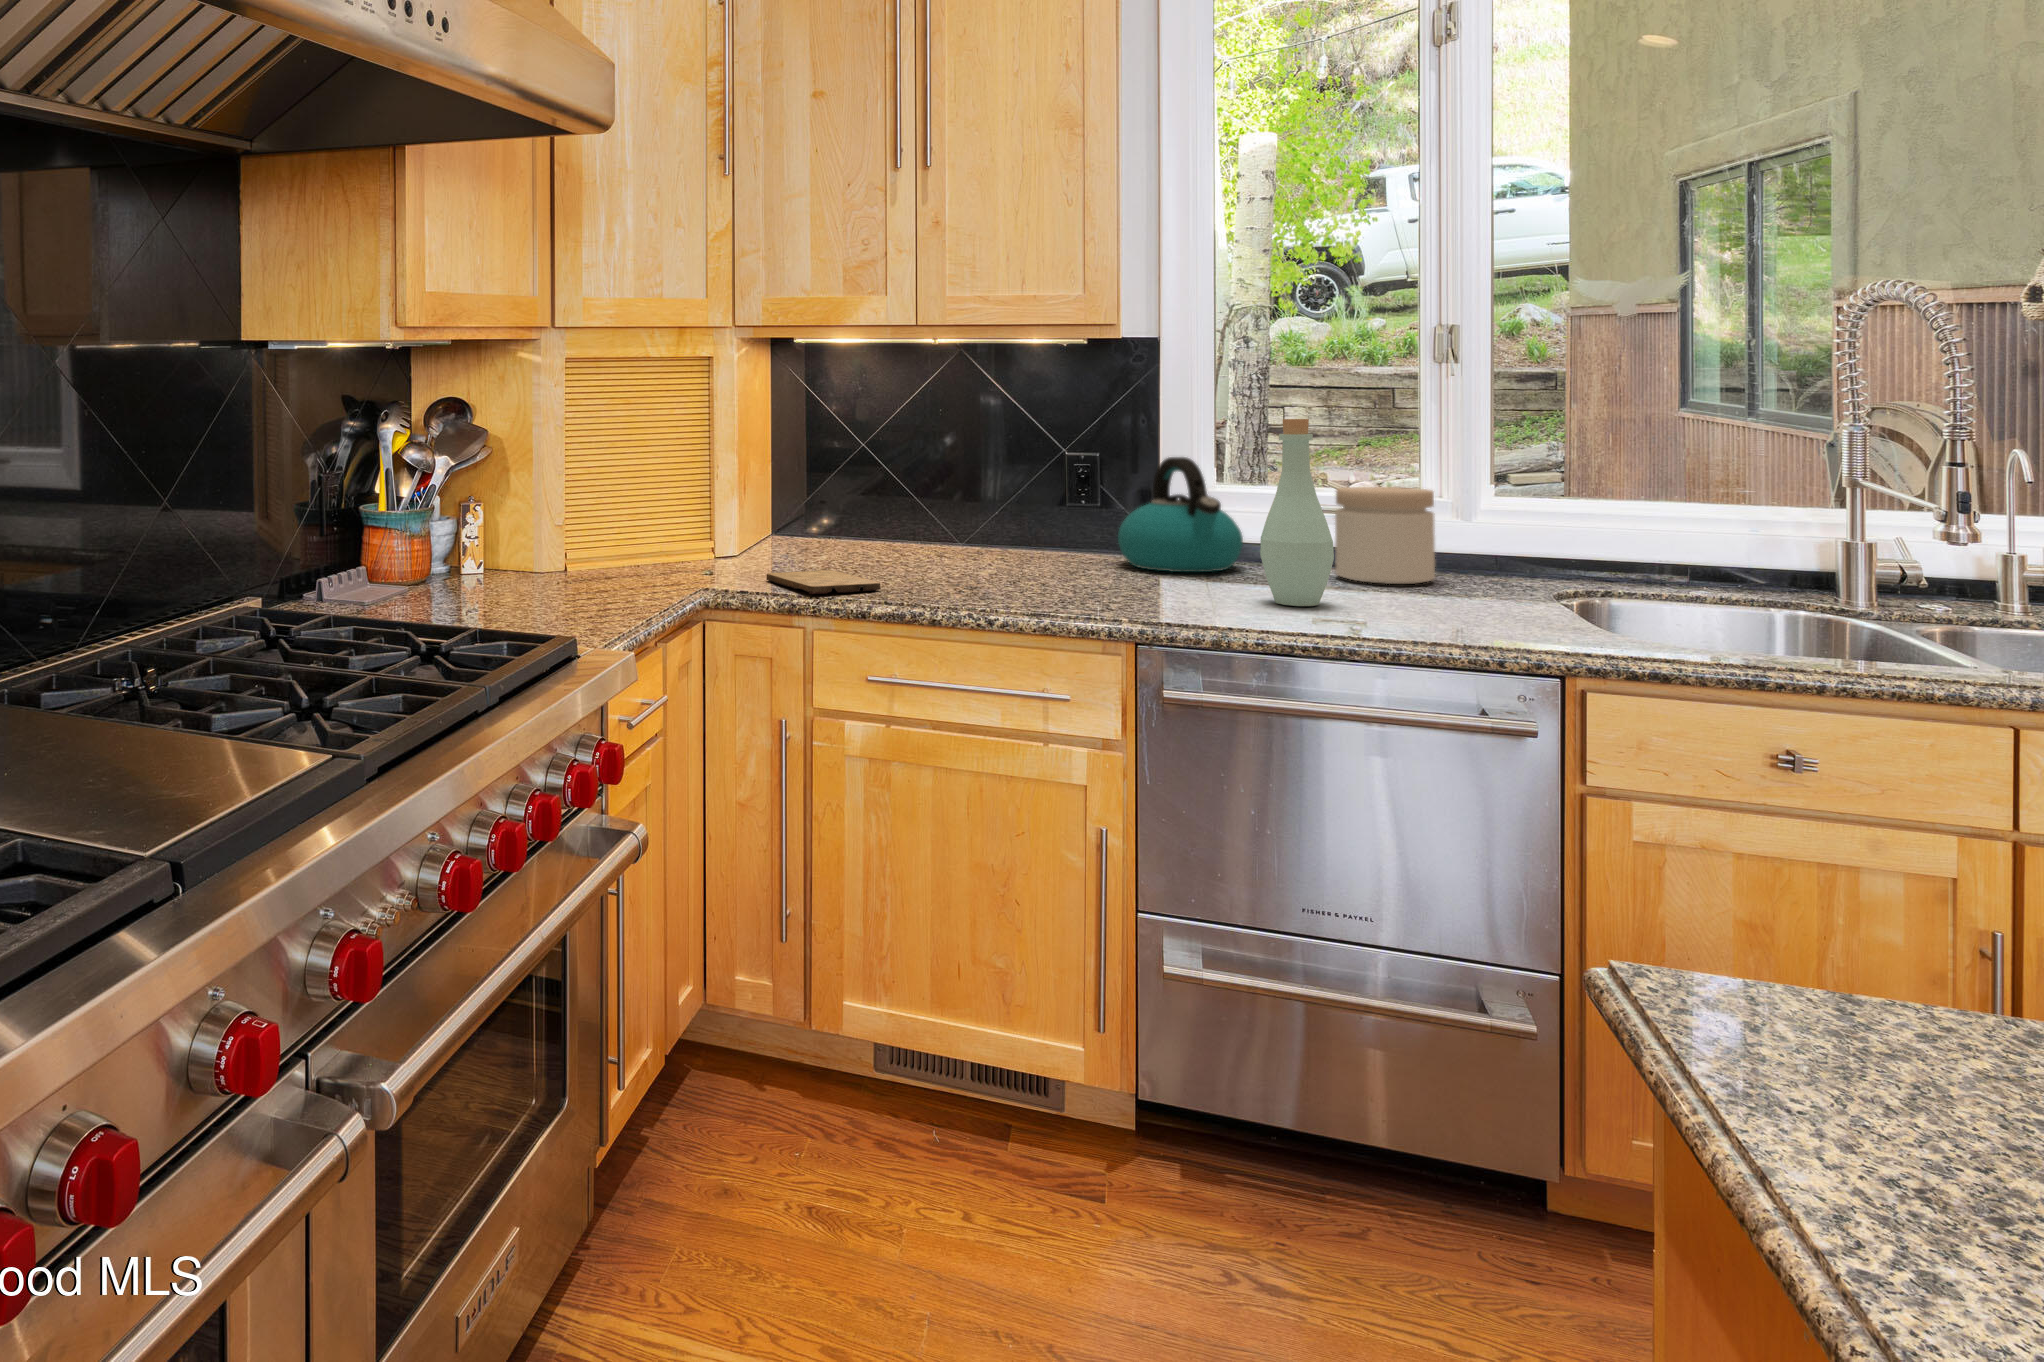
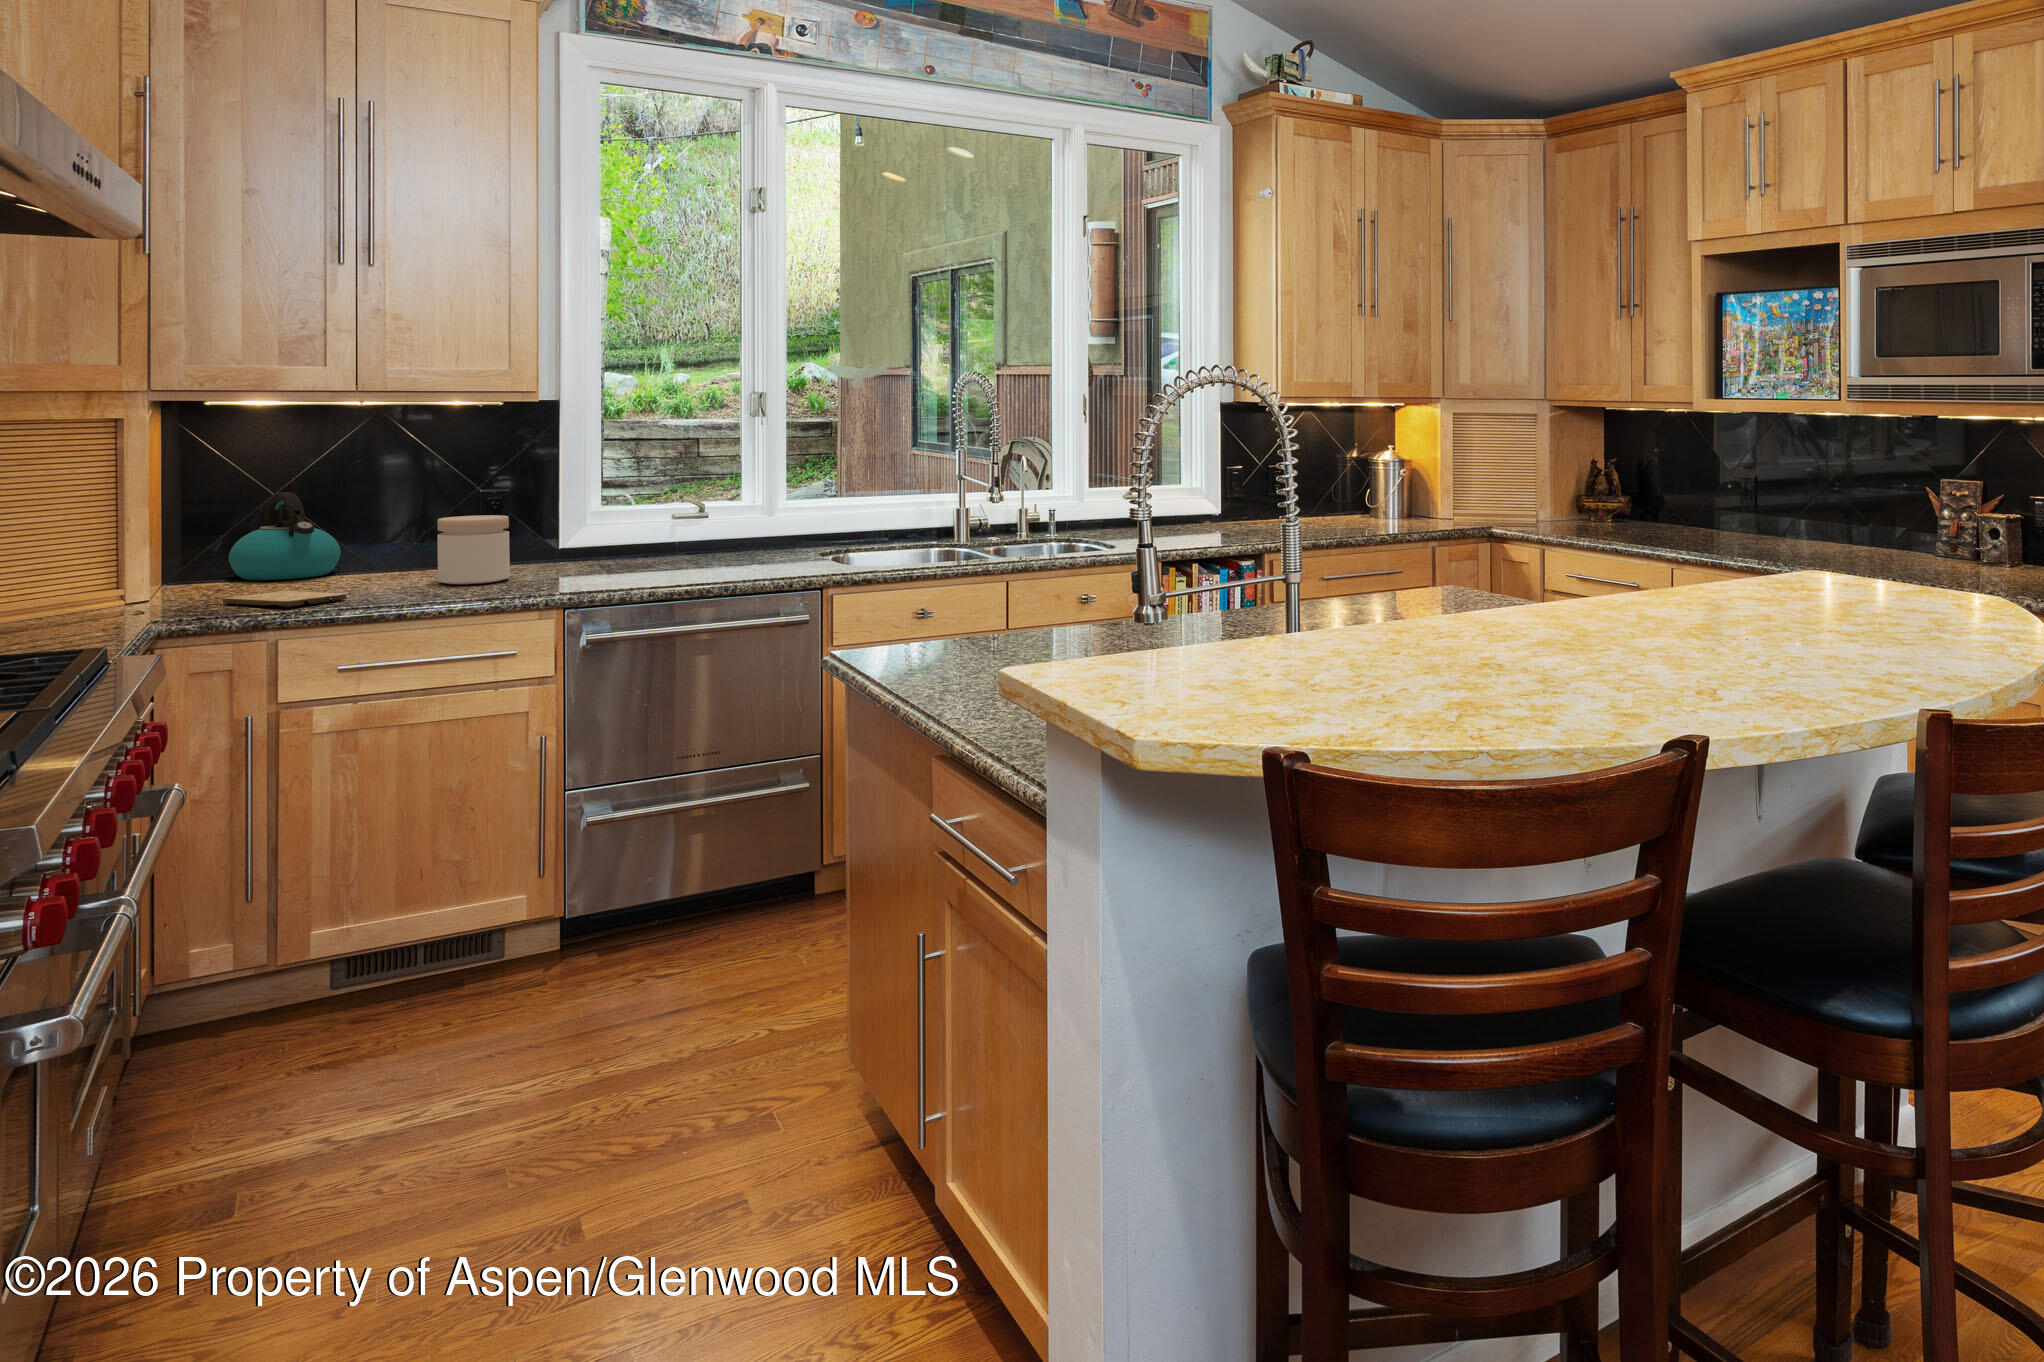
bottle: present [1260,419,1334,606] -> none [643,462,688,579]
kettle: present [1118,457,1243,572] -> present [229,492,340,580]
jar: present [1335,487,1435,584] -> present [437,515,510,584]

